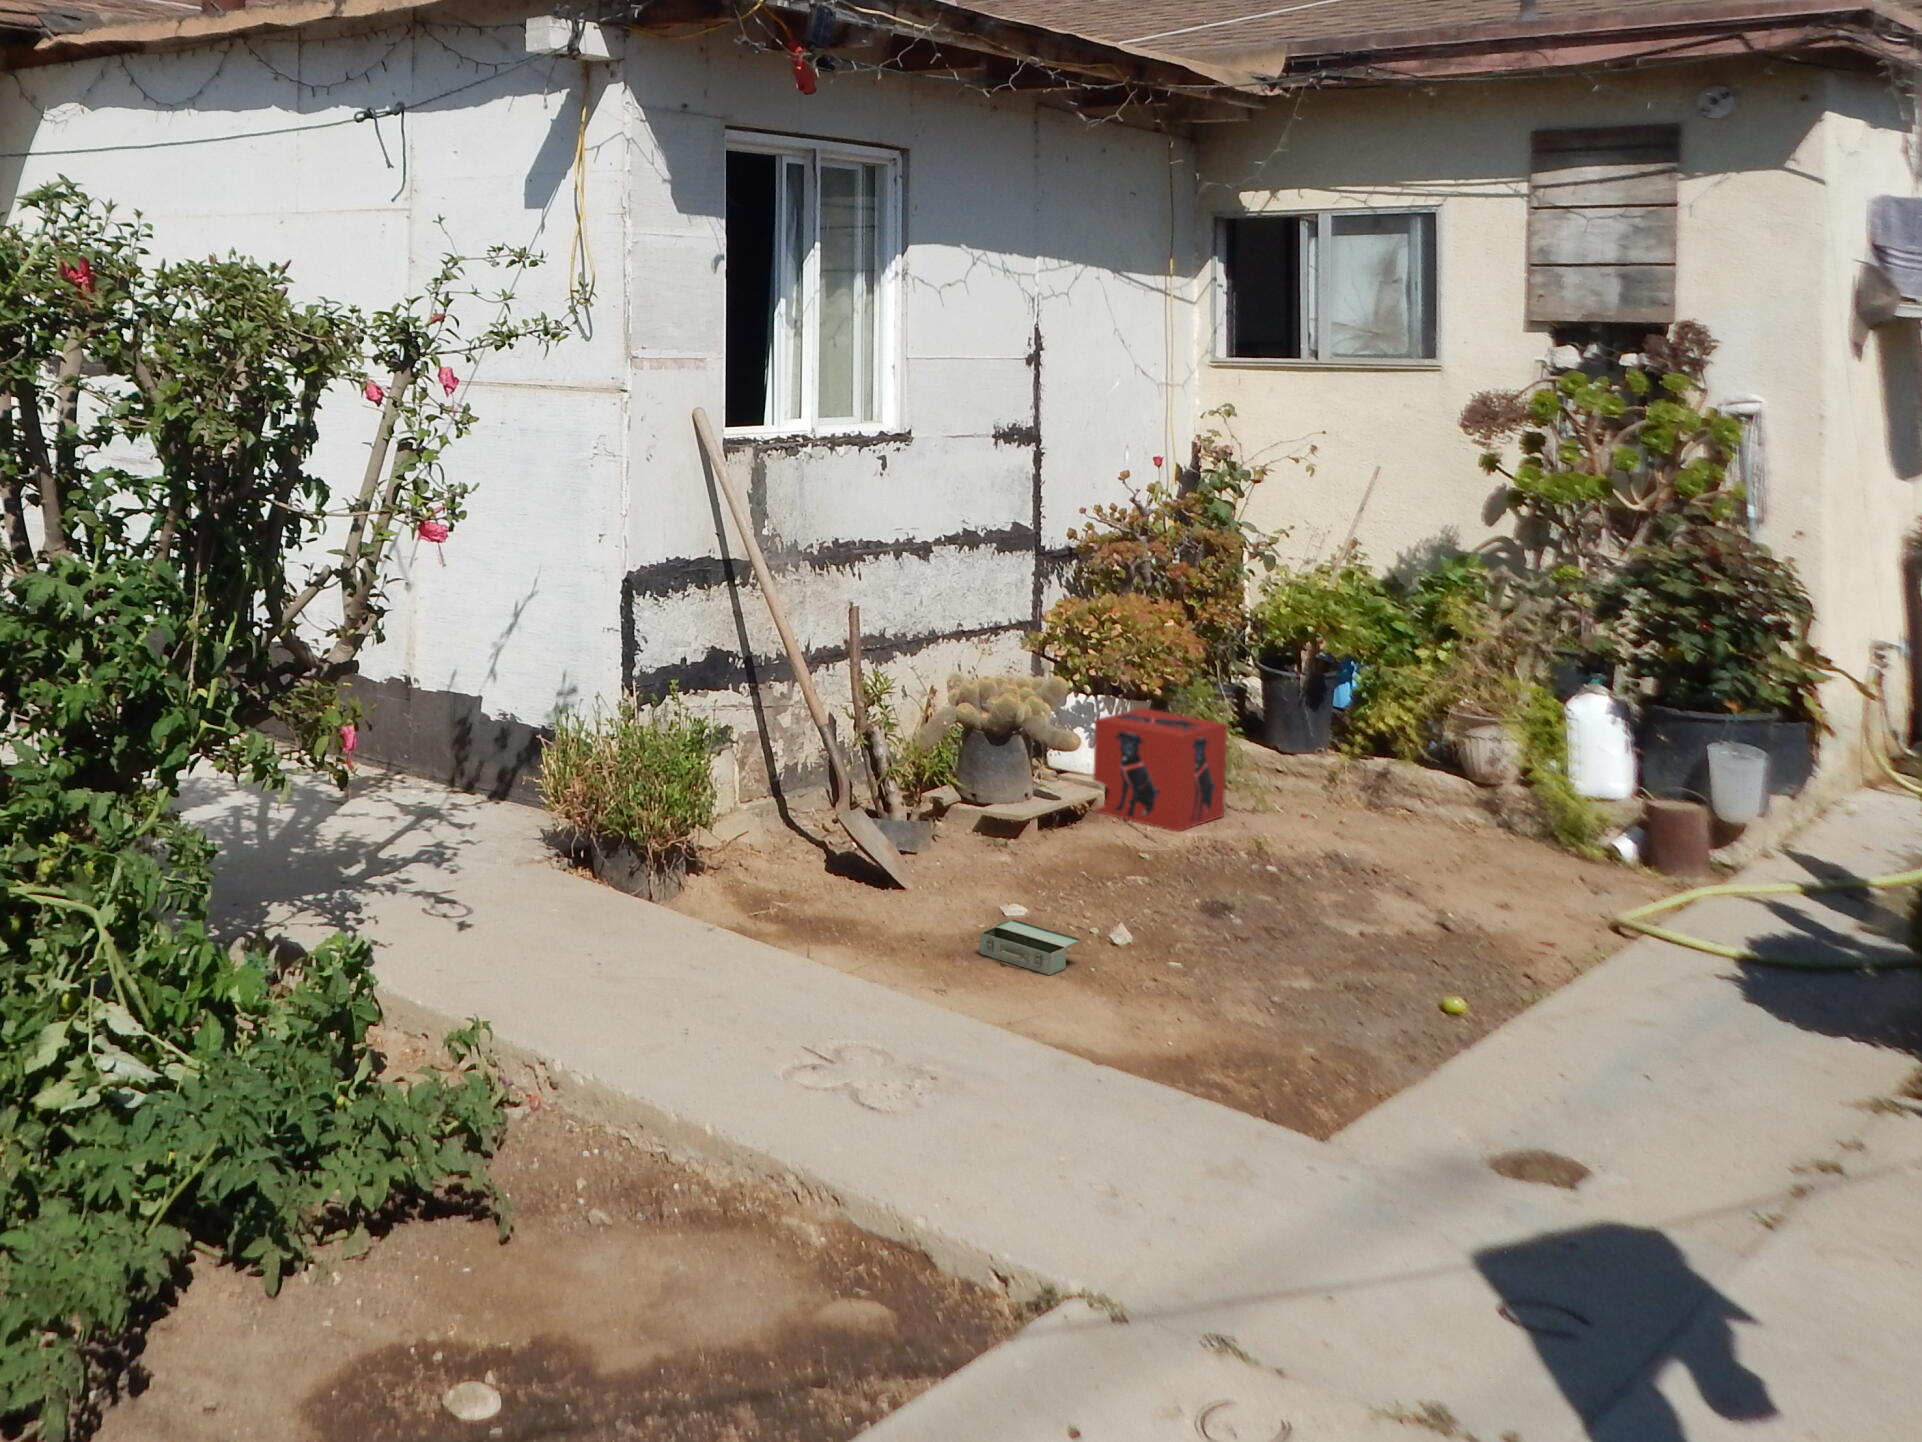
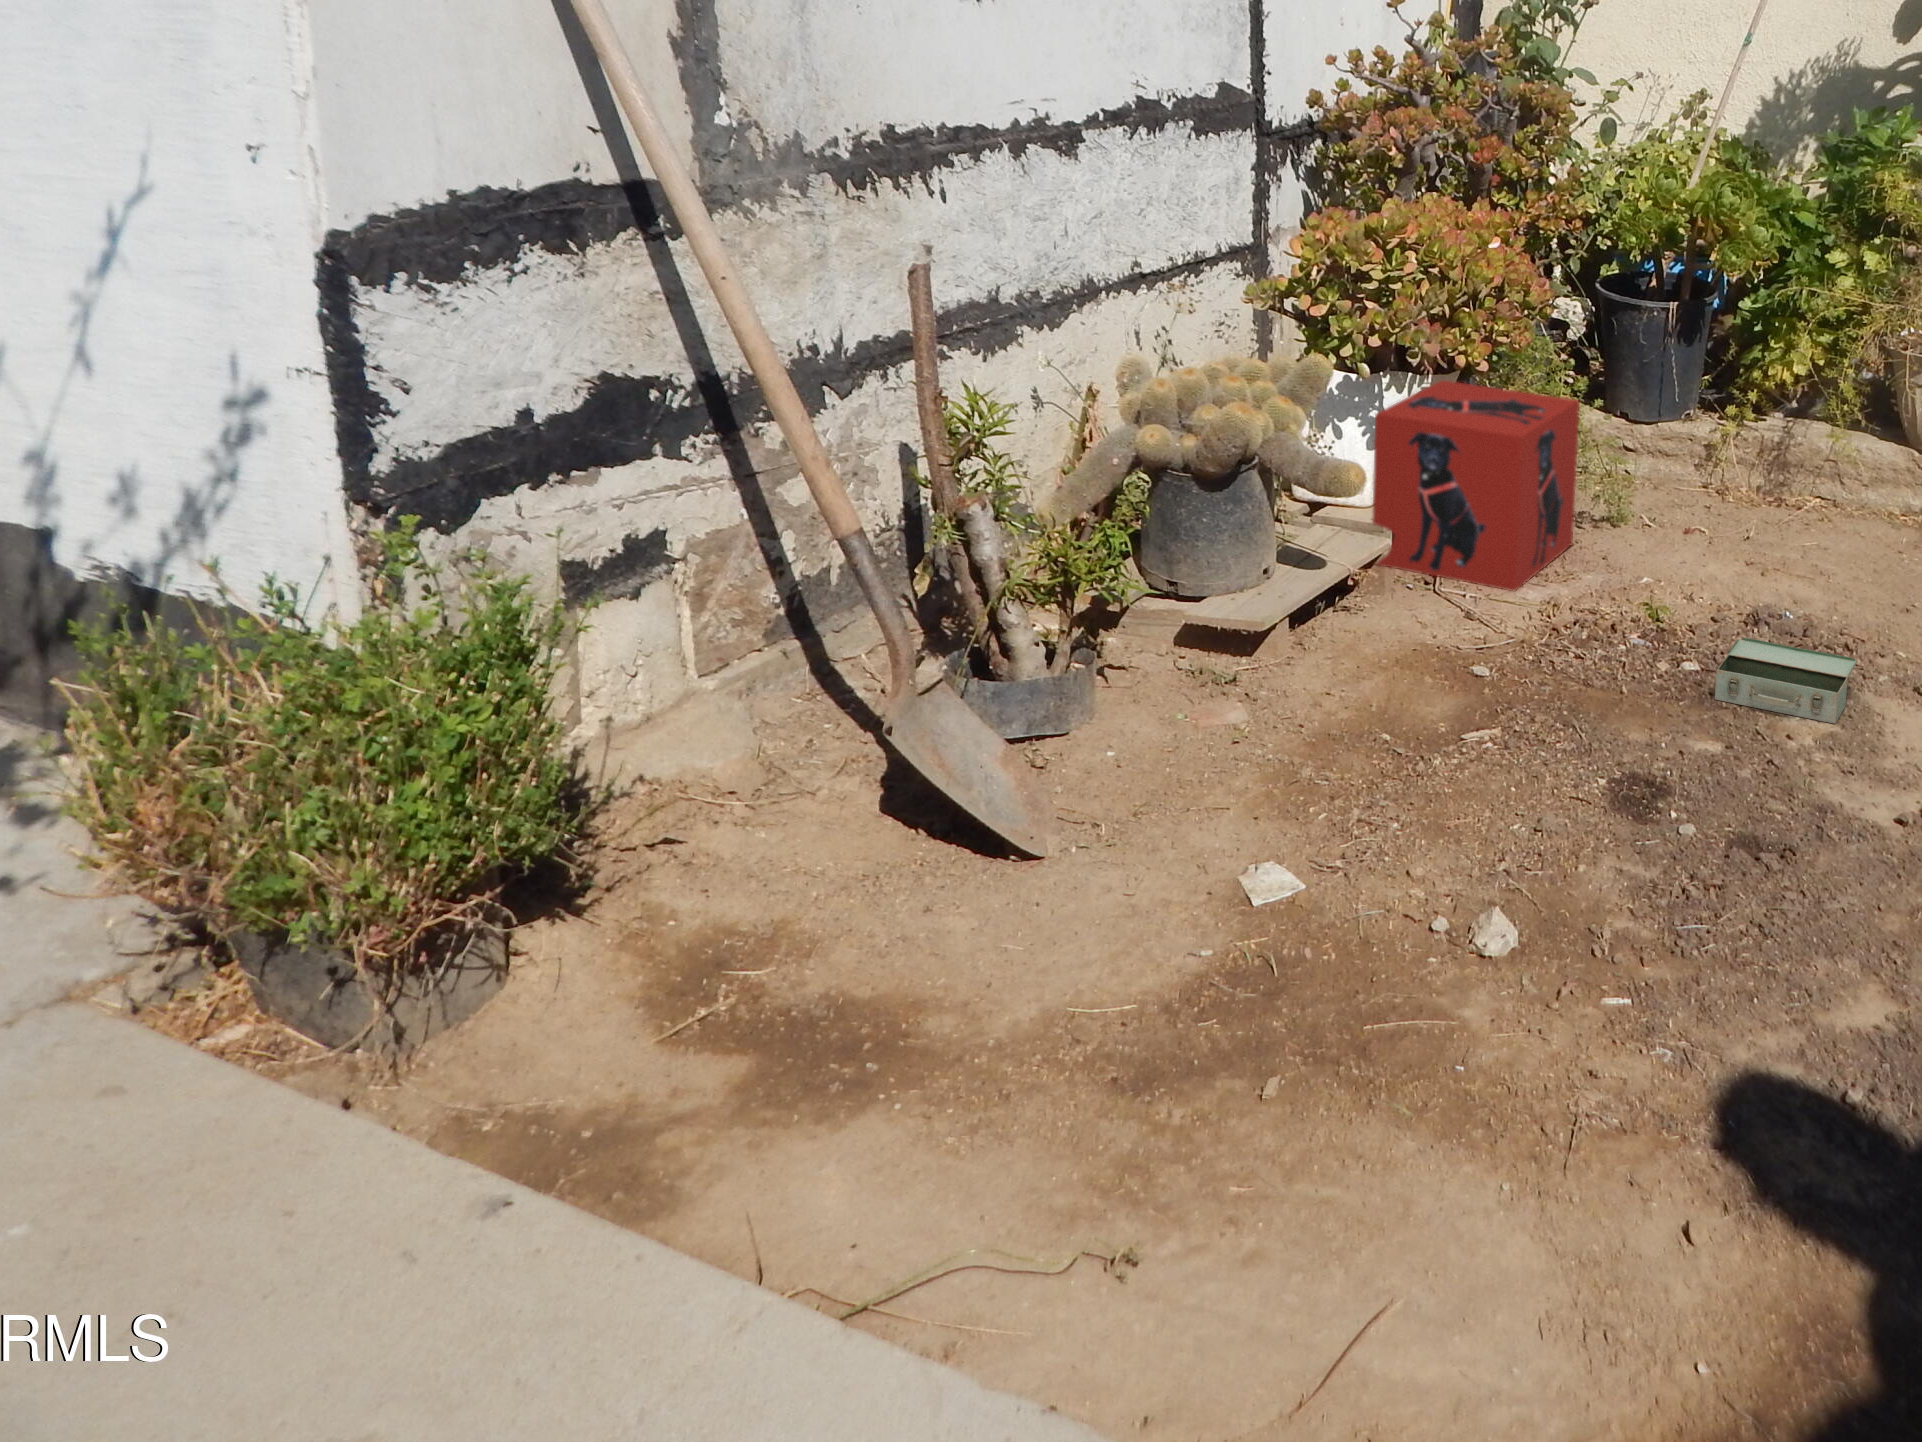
toolbox: present [979,920,1081,975] -> present [1715,637,1857,724]

